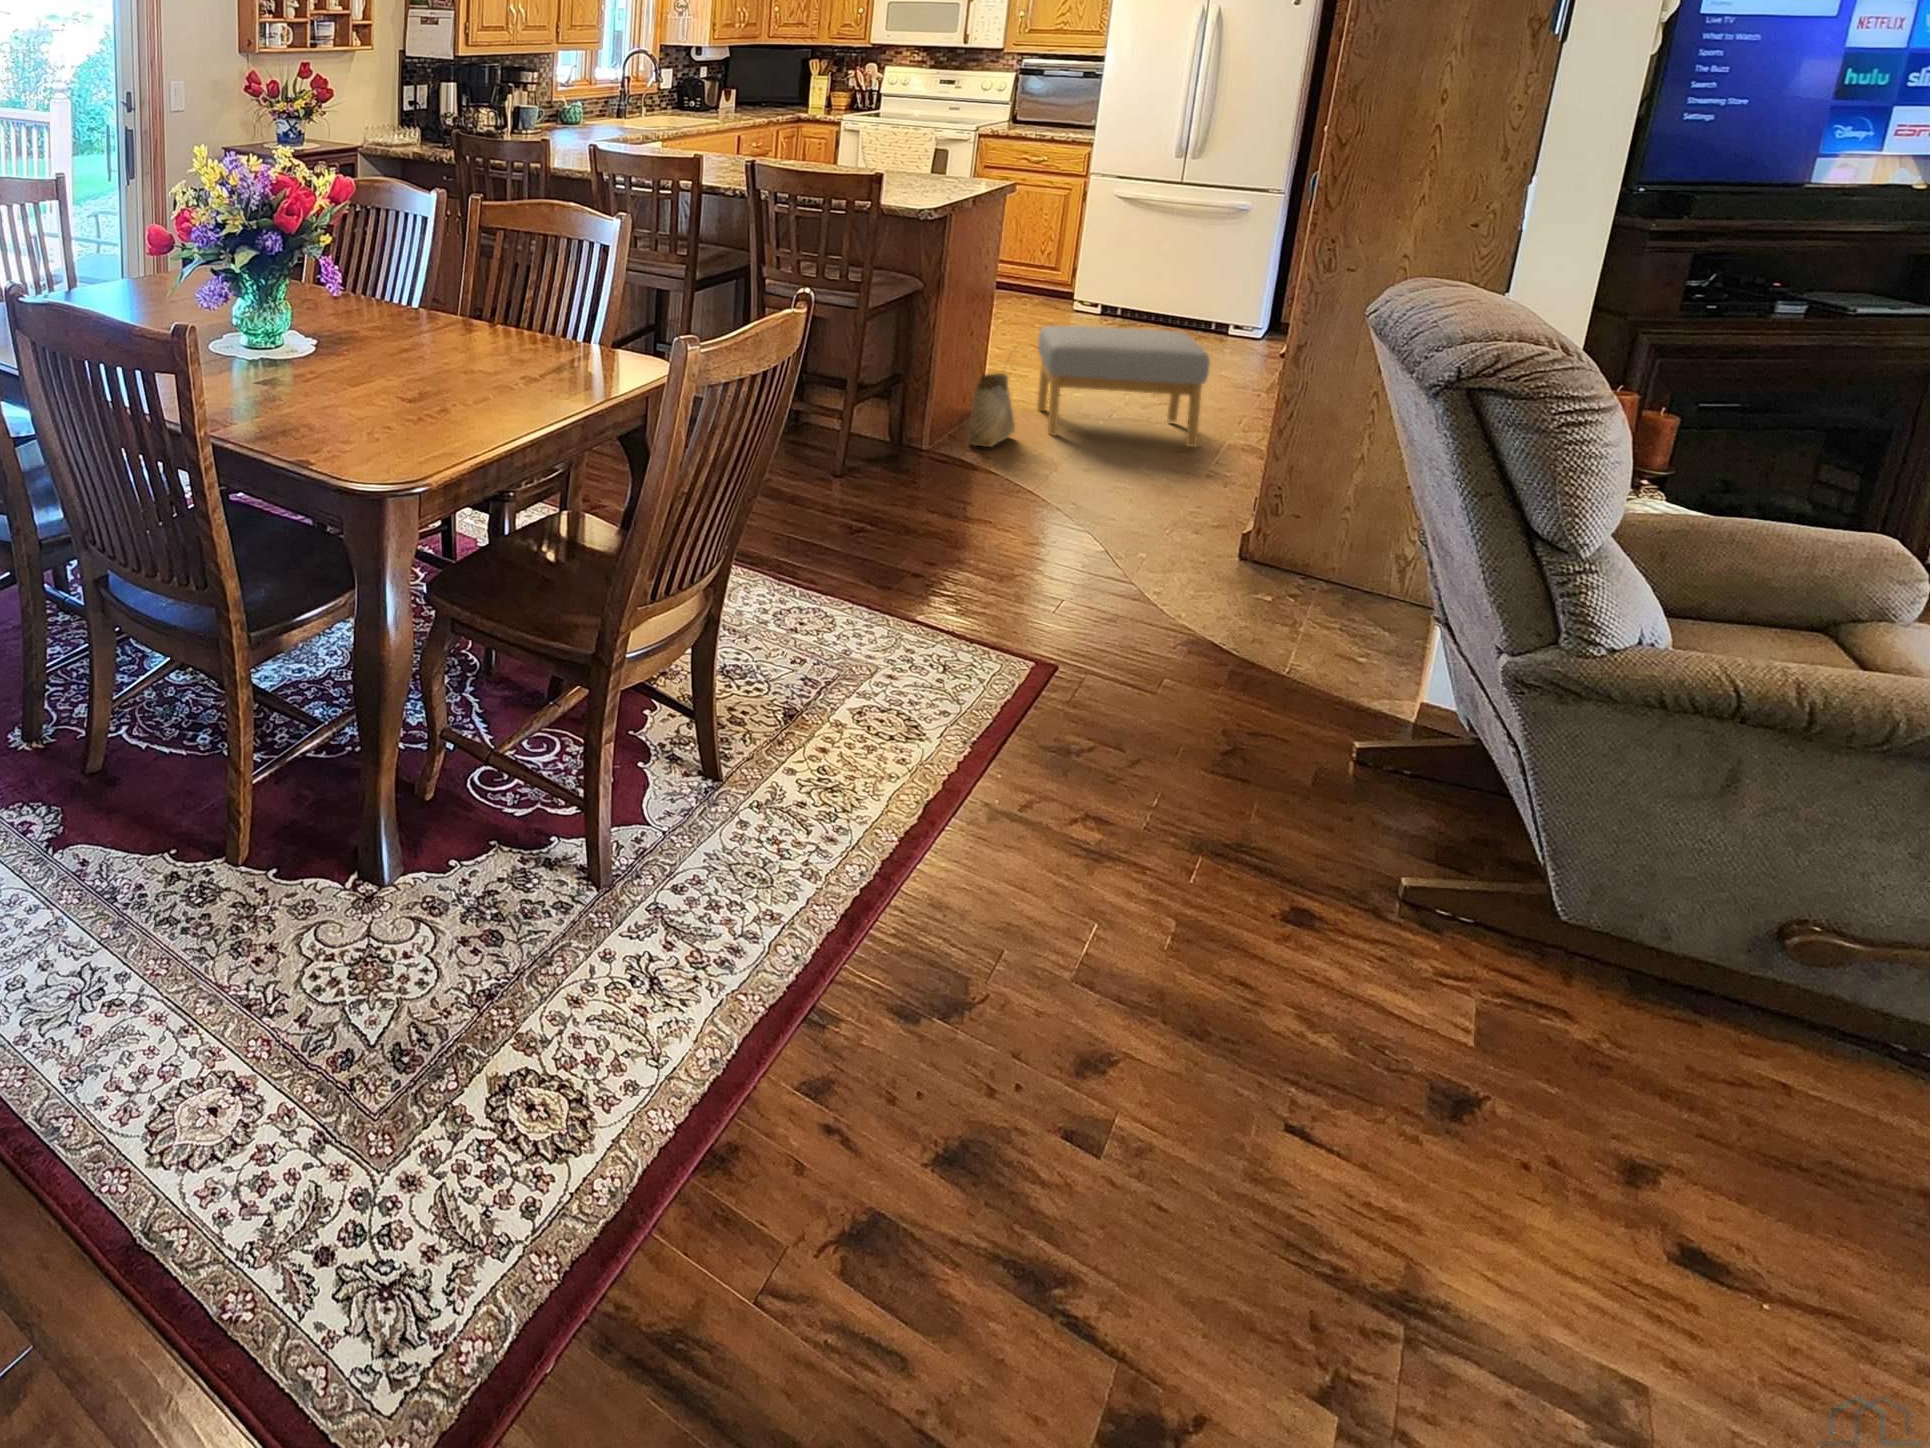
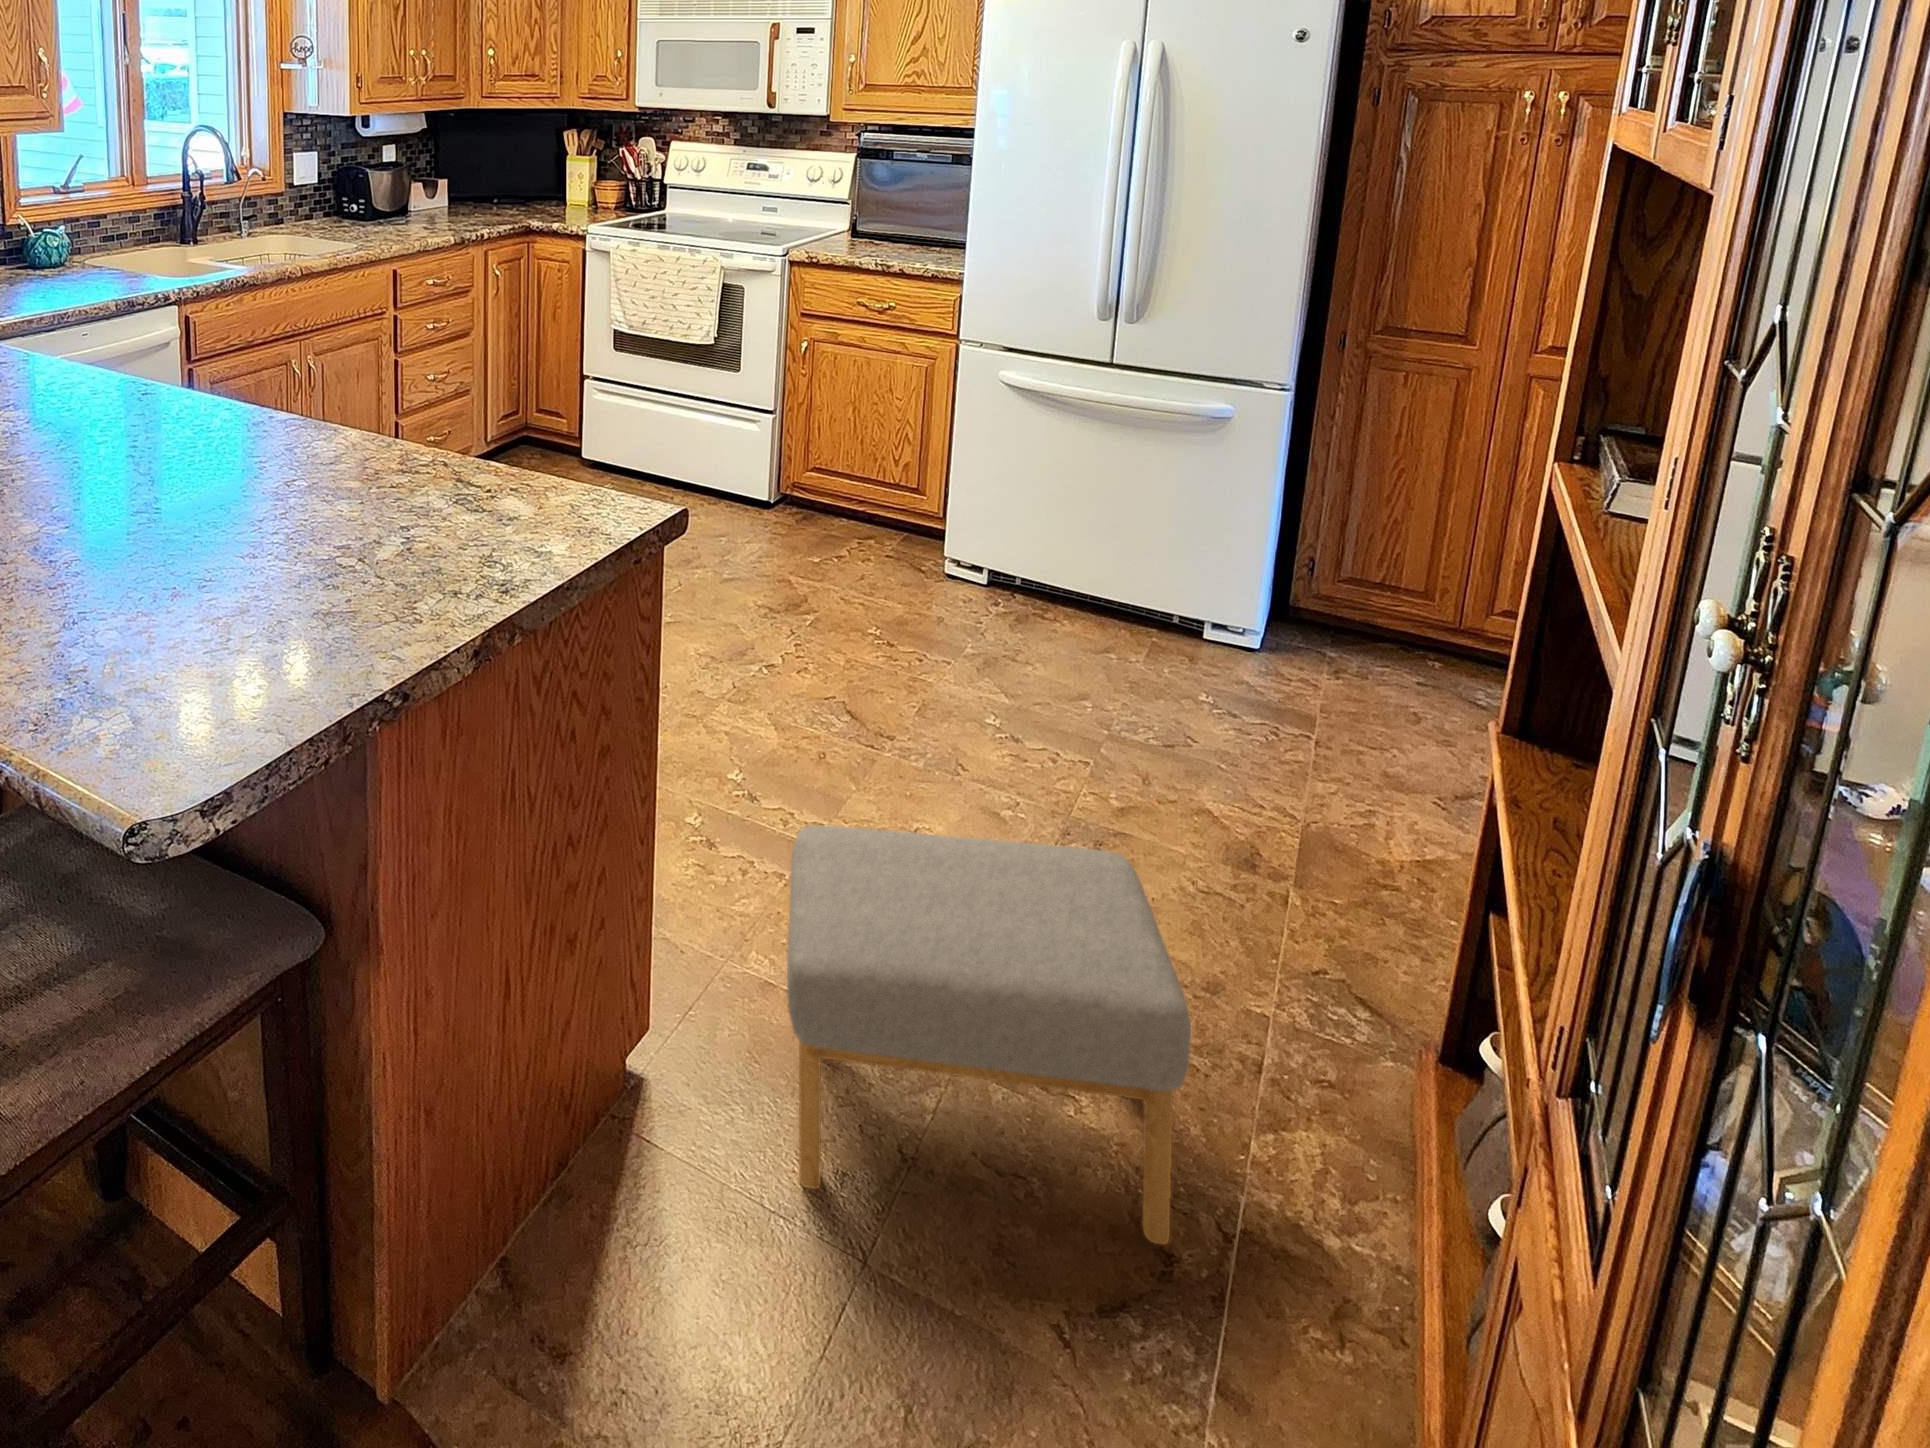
woven basket: present [968,349,1016,447] -> none [554,988,703,1335]

